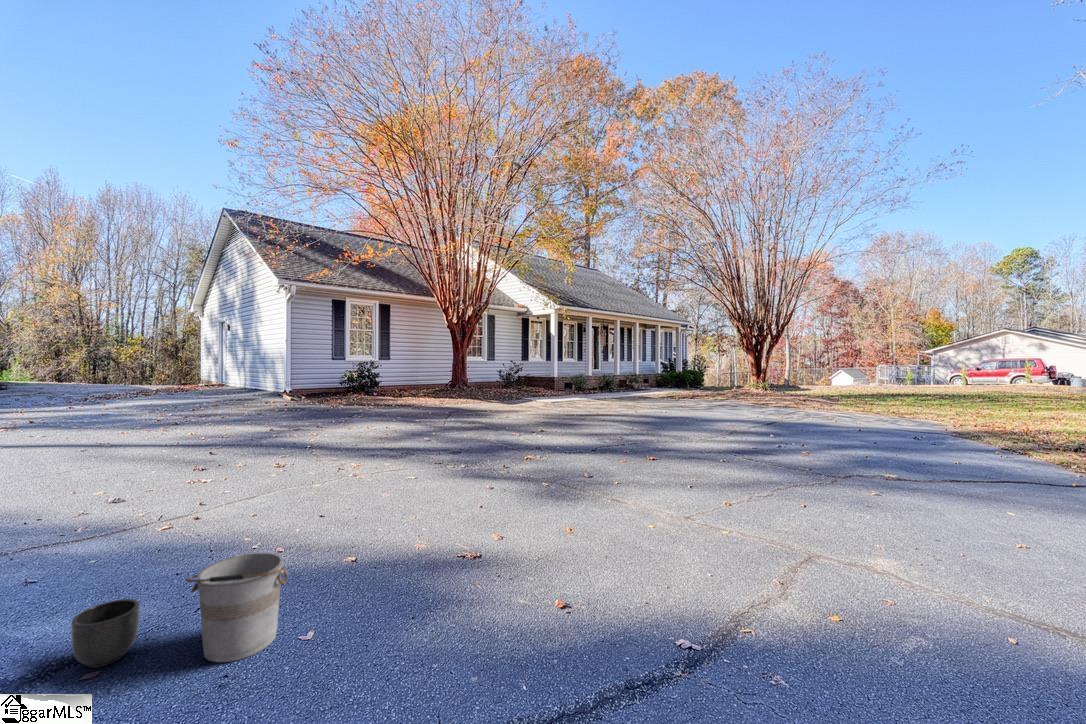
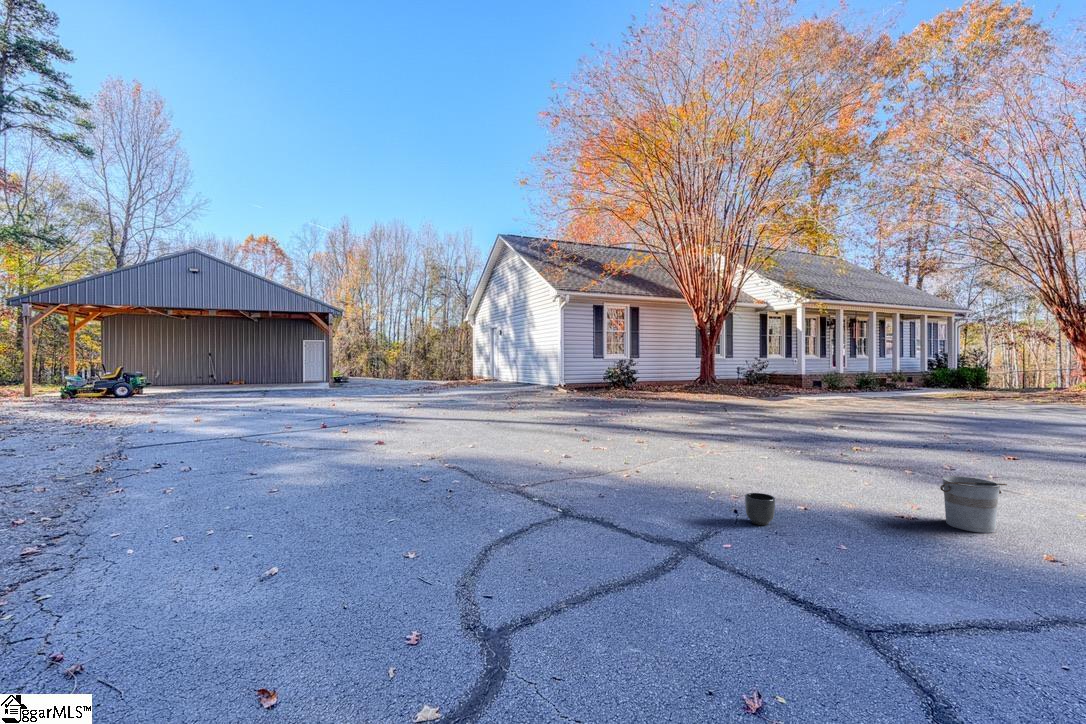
bucket: present [186,553,288,662] -> present [940,476,1007,533]

